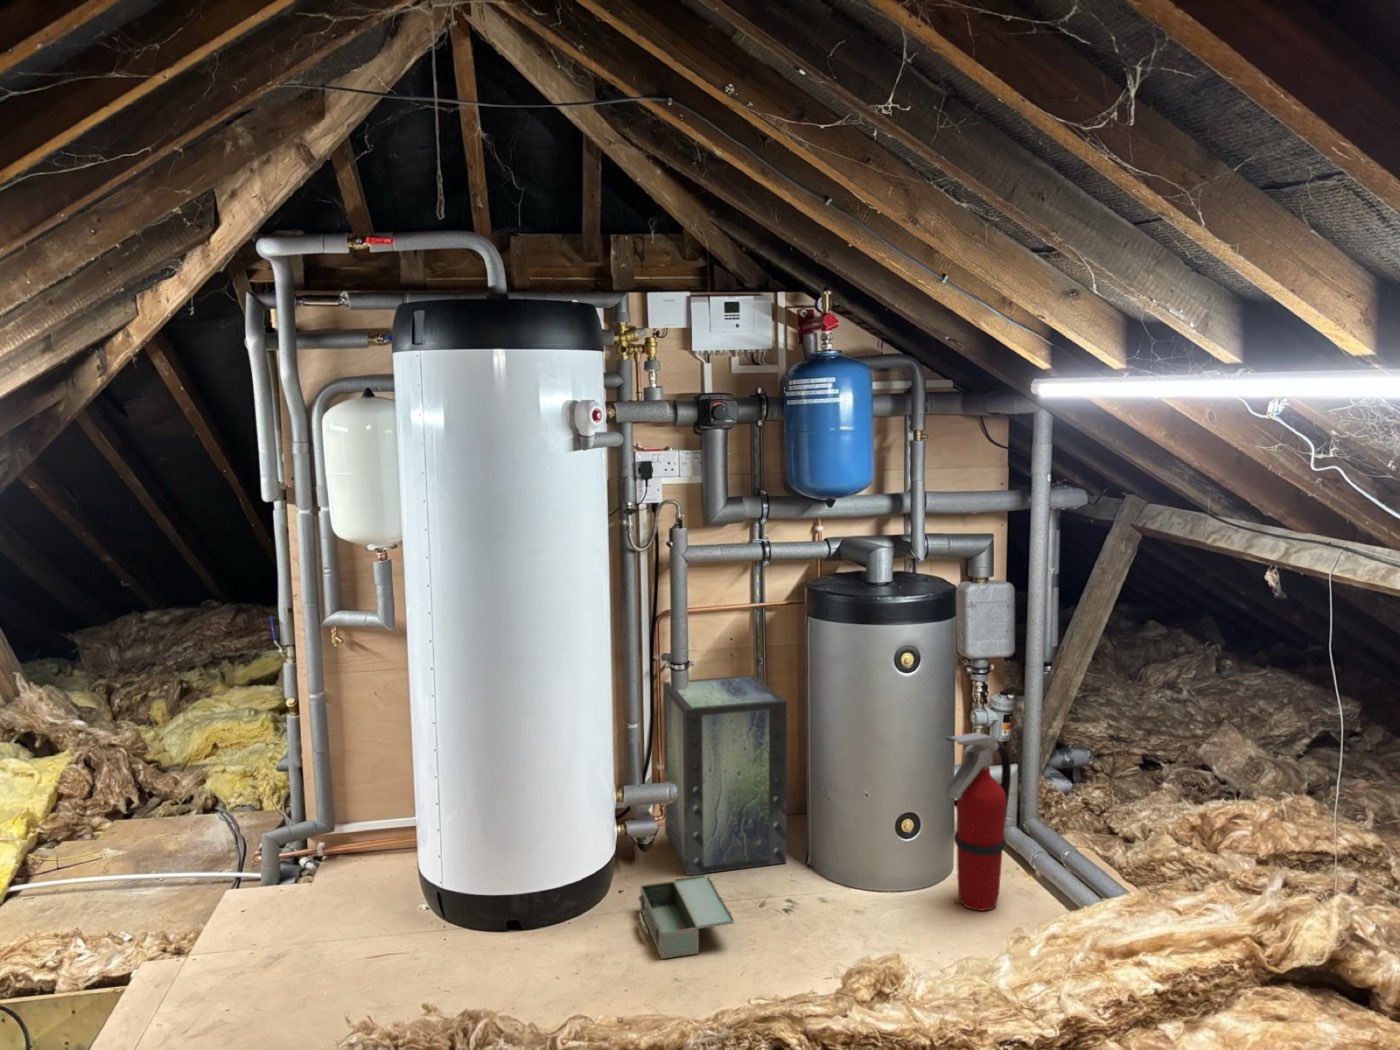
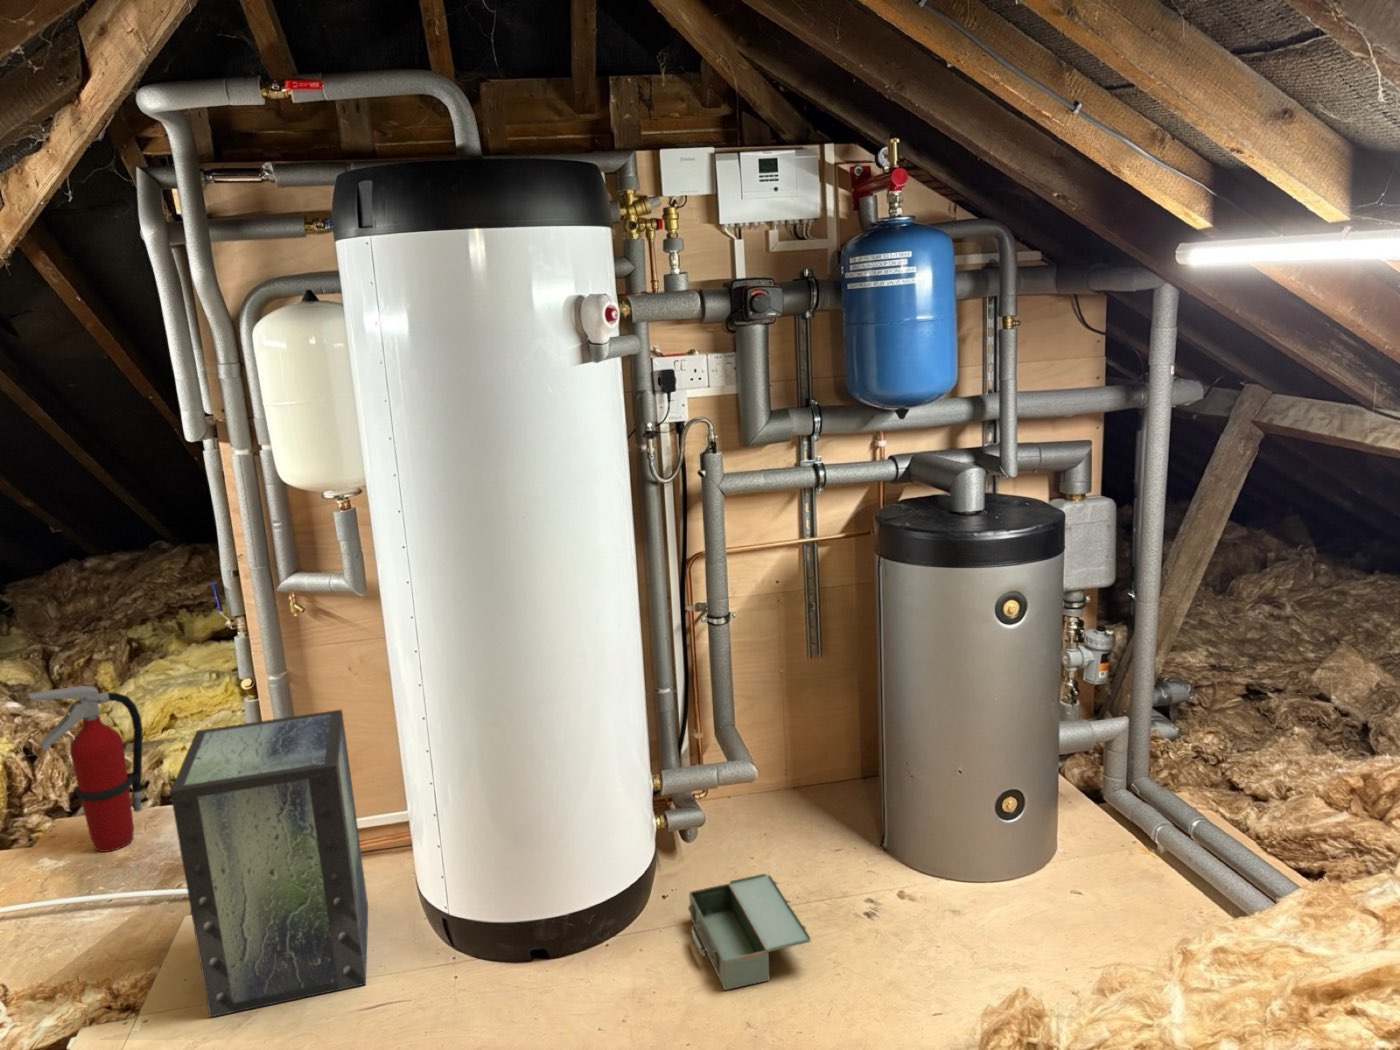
storage box: present [663,675,787,875] -> present [170,710,368,1017]
fire extinguisher: present [945,733,1011,911] -> present [28,686,143,852]

